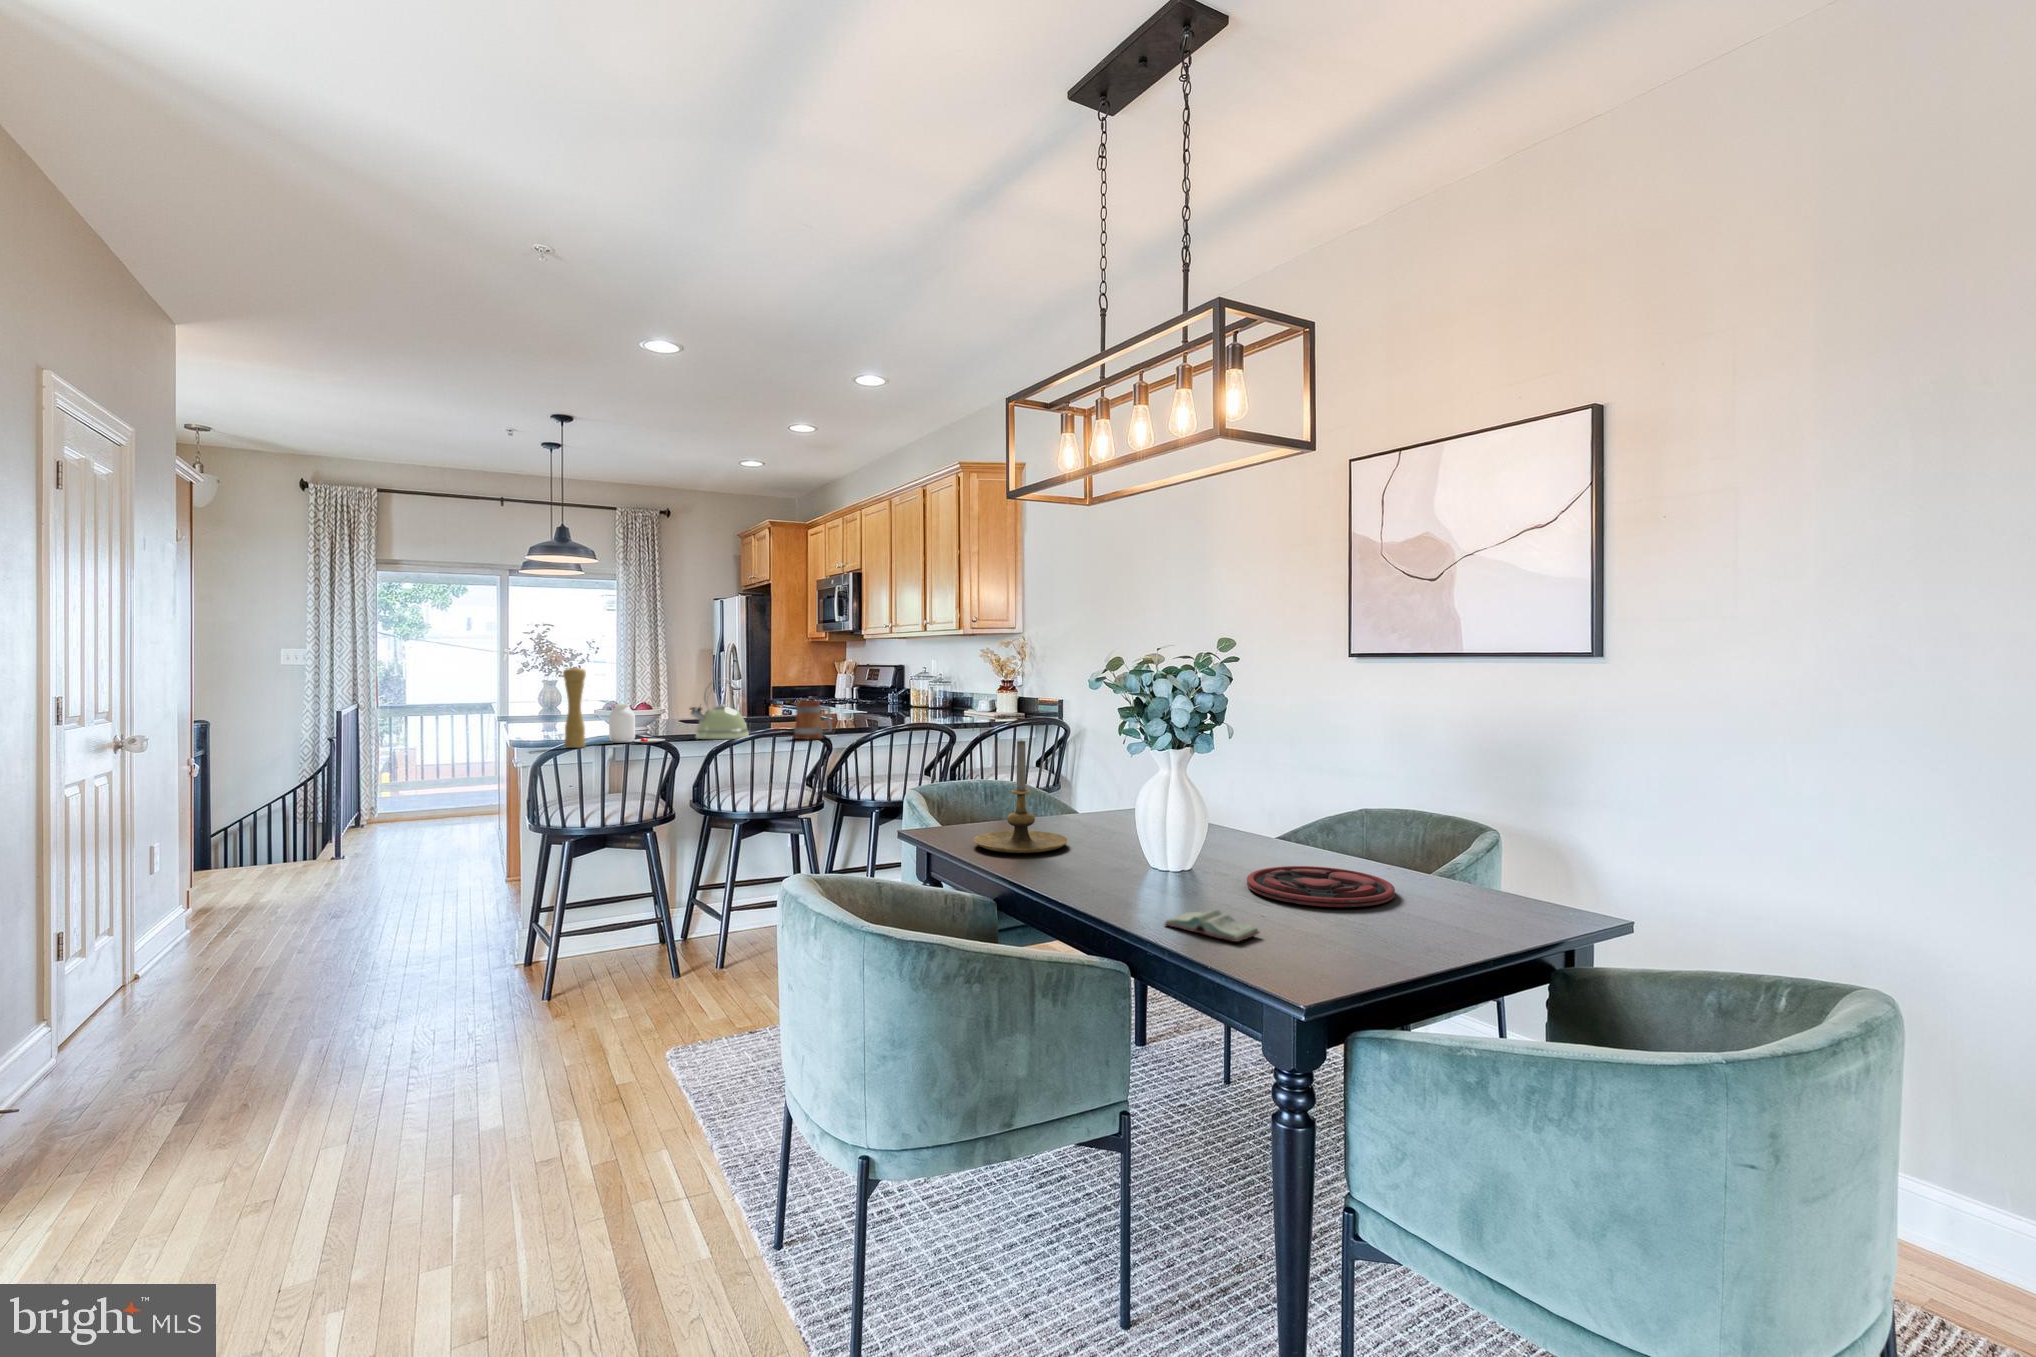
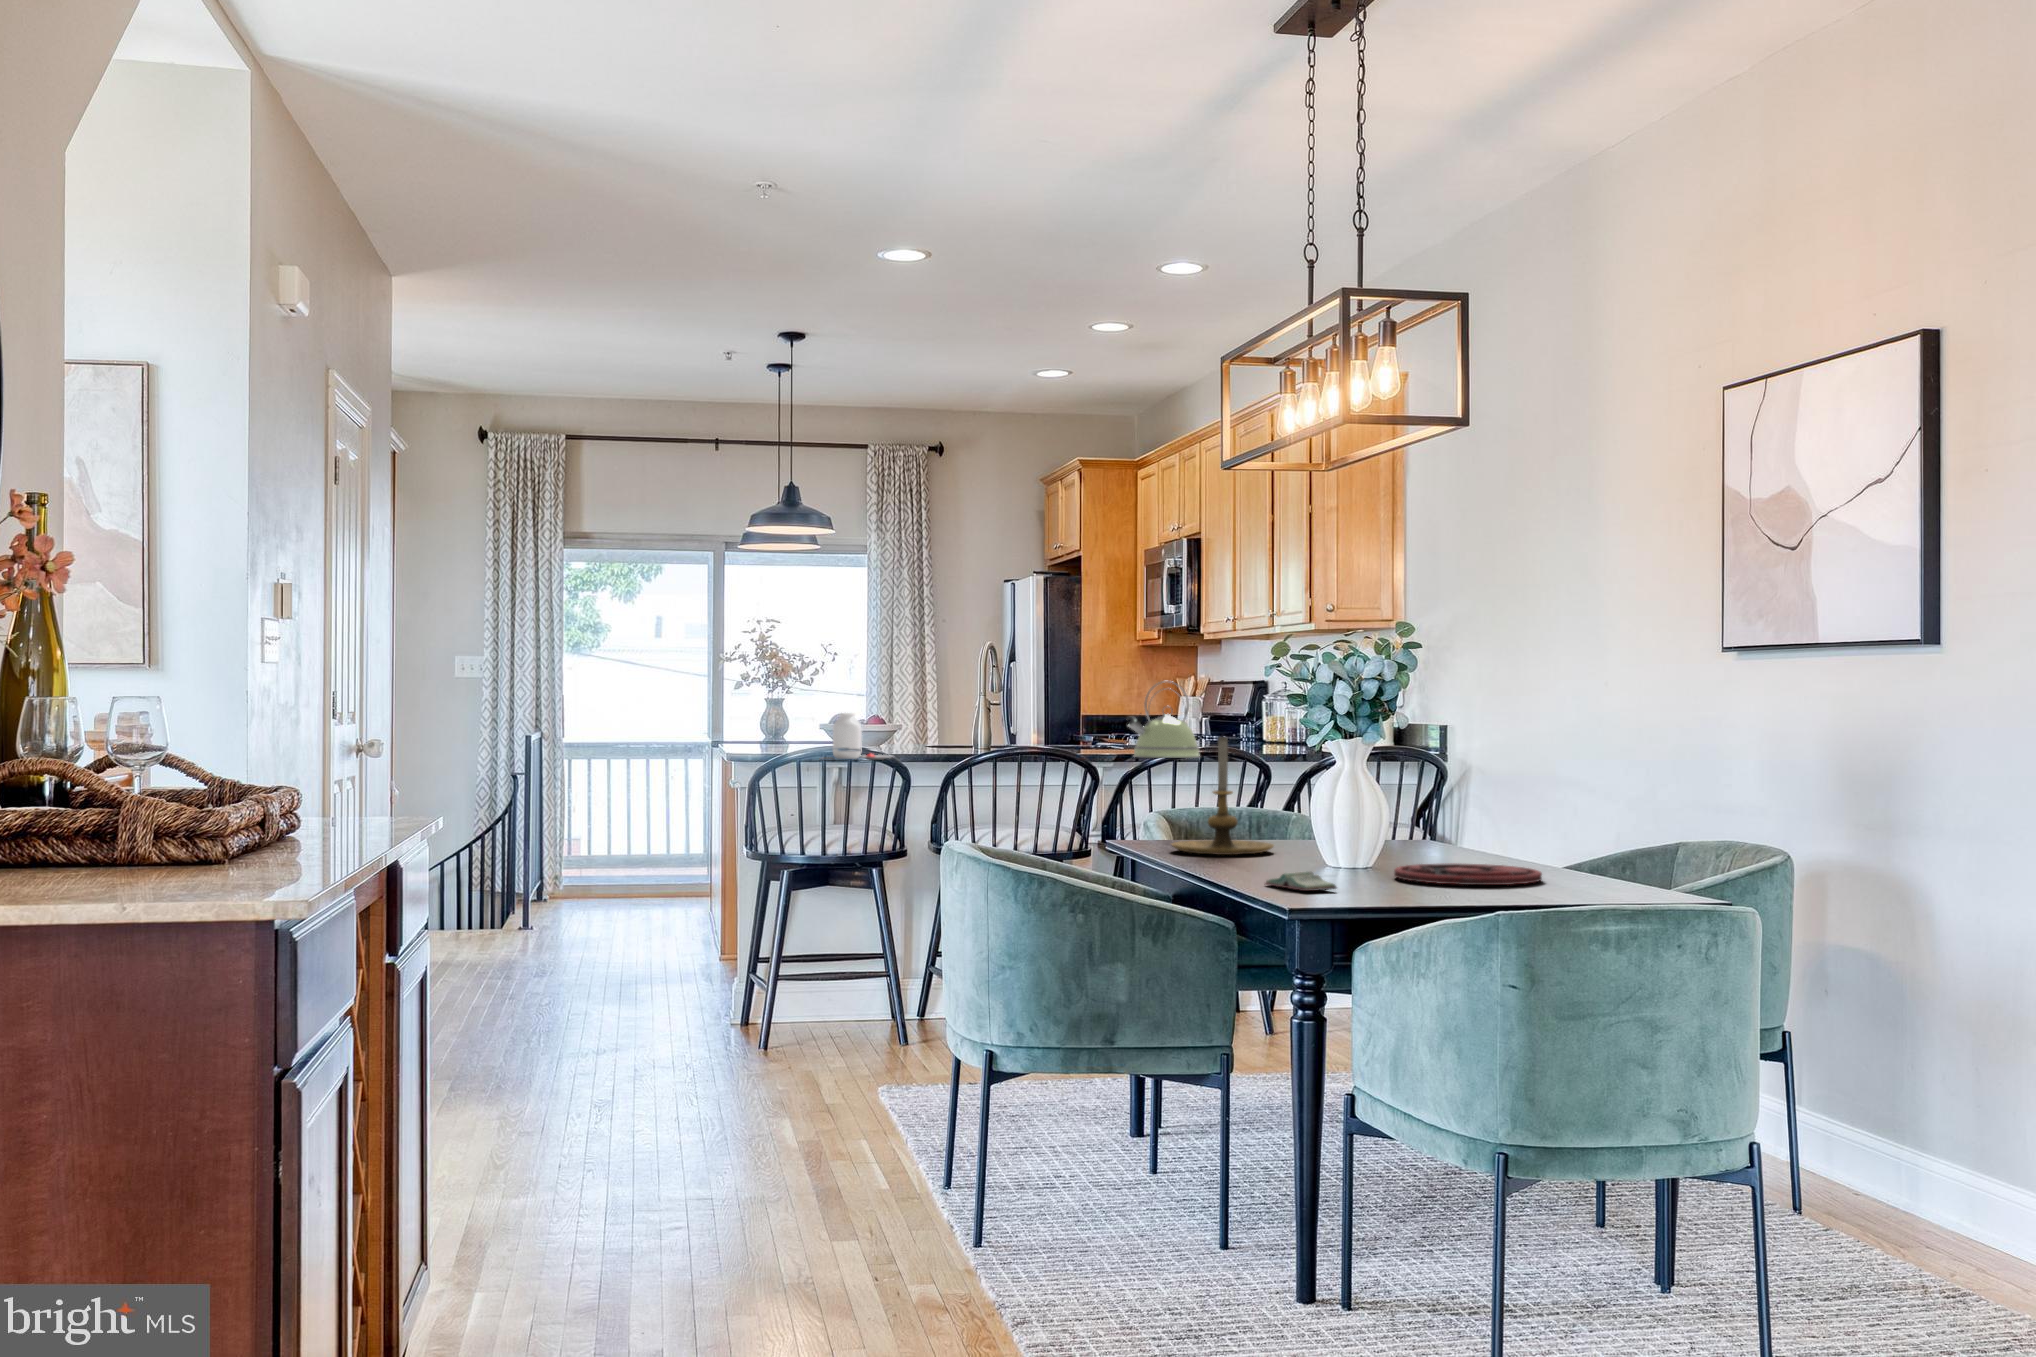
pepper mill: present [563,667,586,748] -> none [782,667,806,761]
kettle: present [690,681,749,739] -> present [1127,681,1200,758]
mug: present [794,701,832,739] -> none [1044,711,1091,759]

